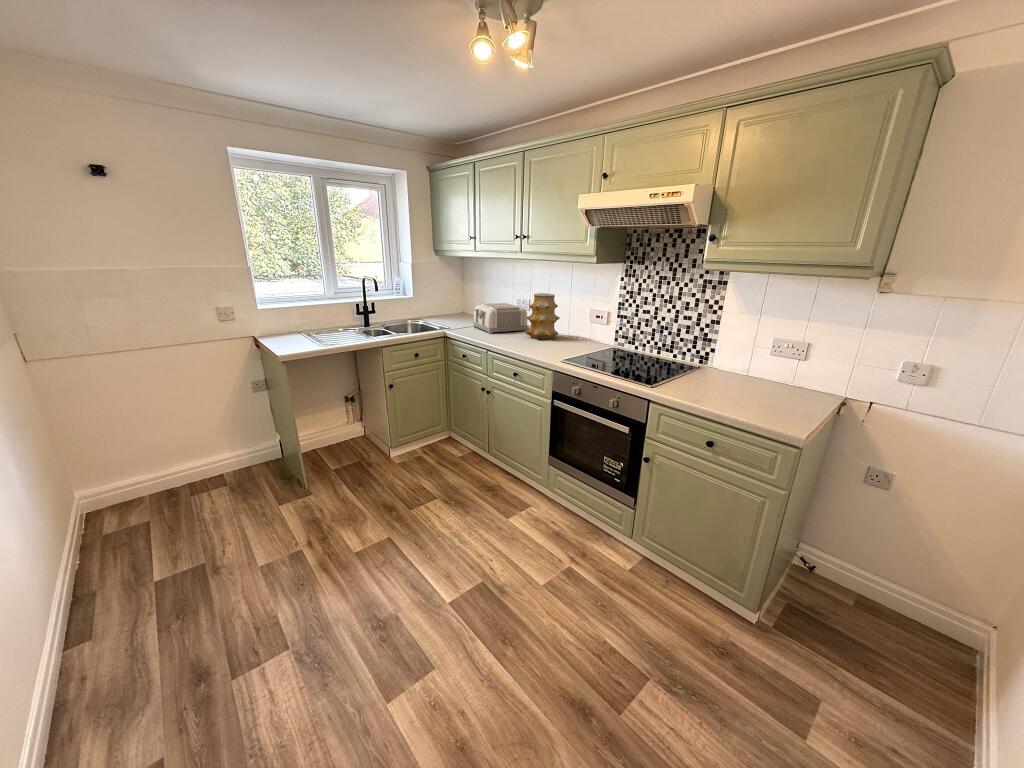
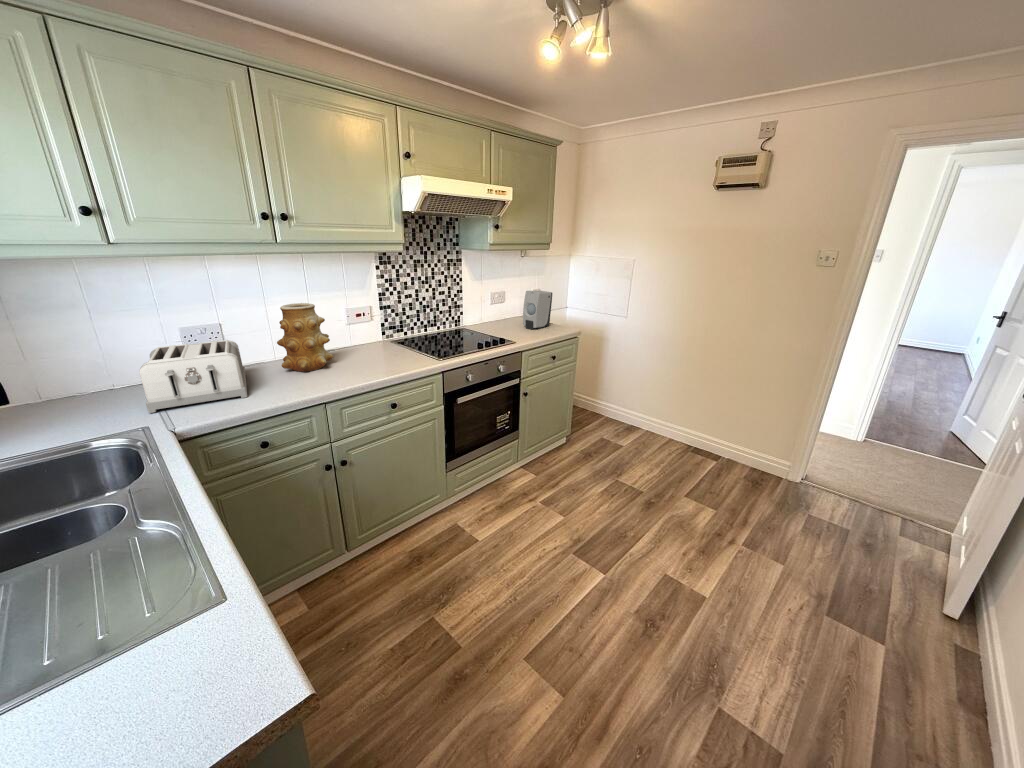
soap dispenser: none [726,337,789,404] -> present [523,291,552,329]

